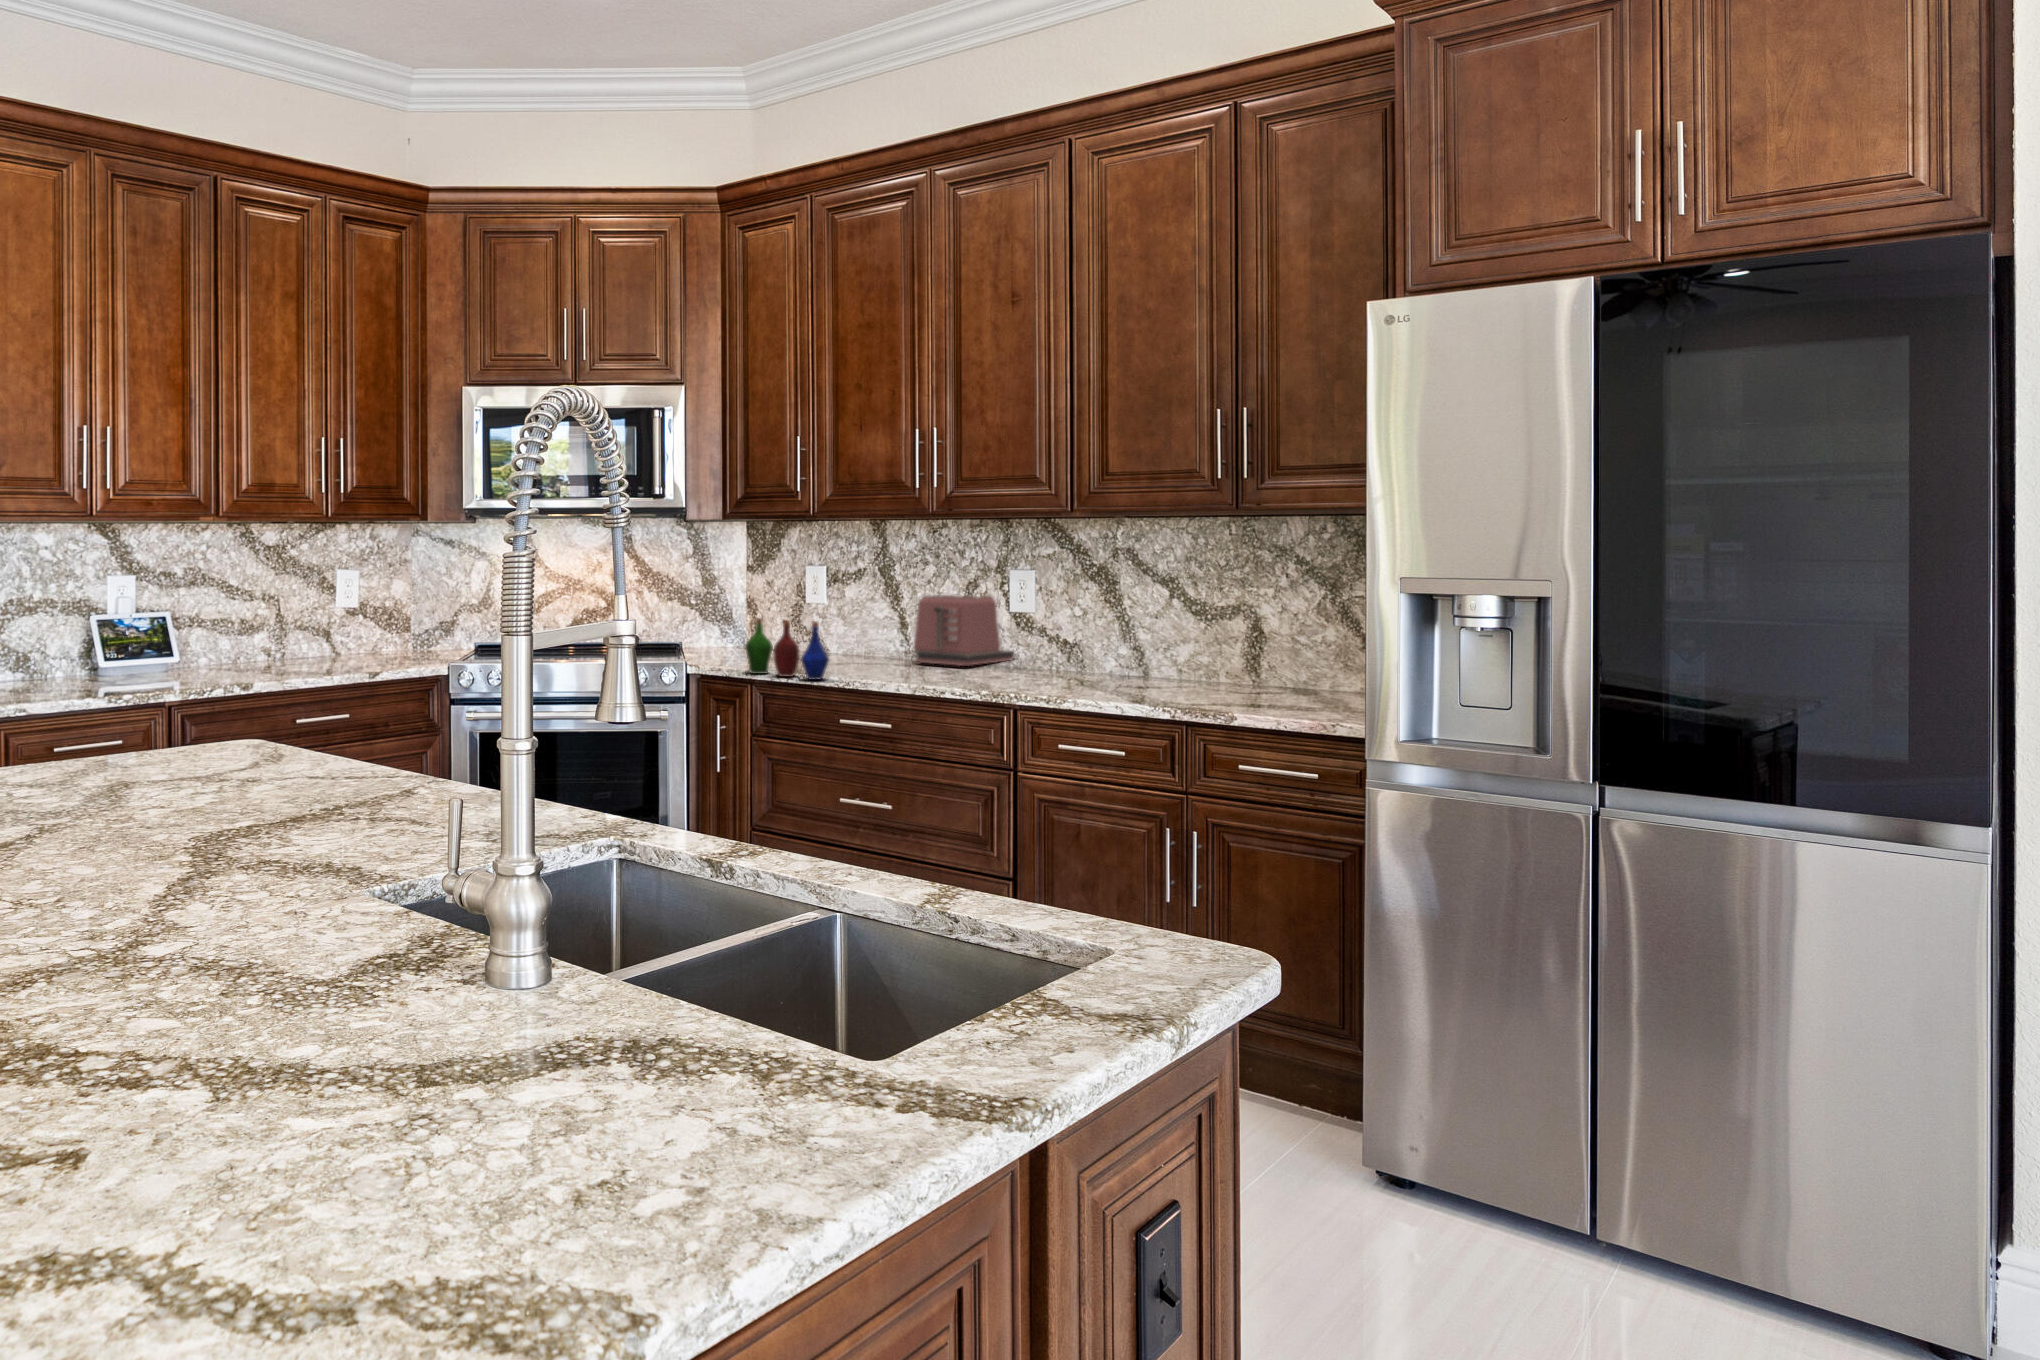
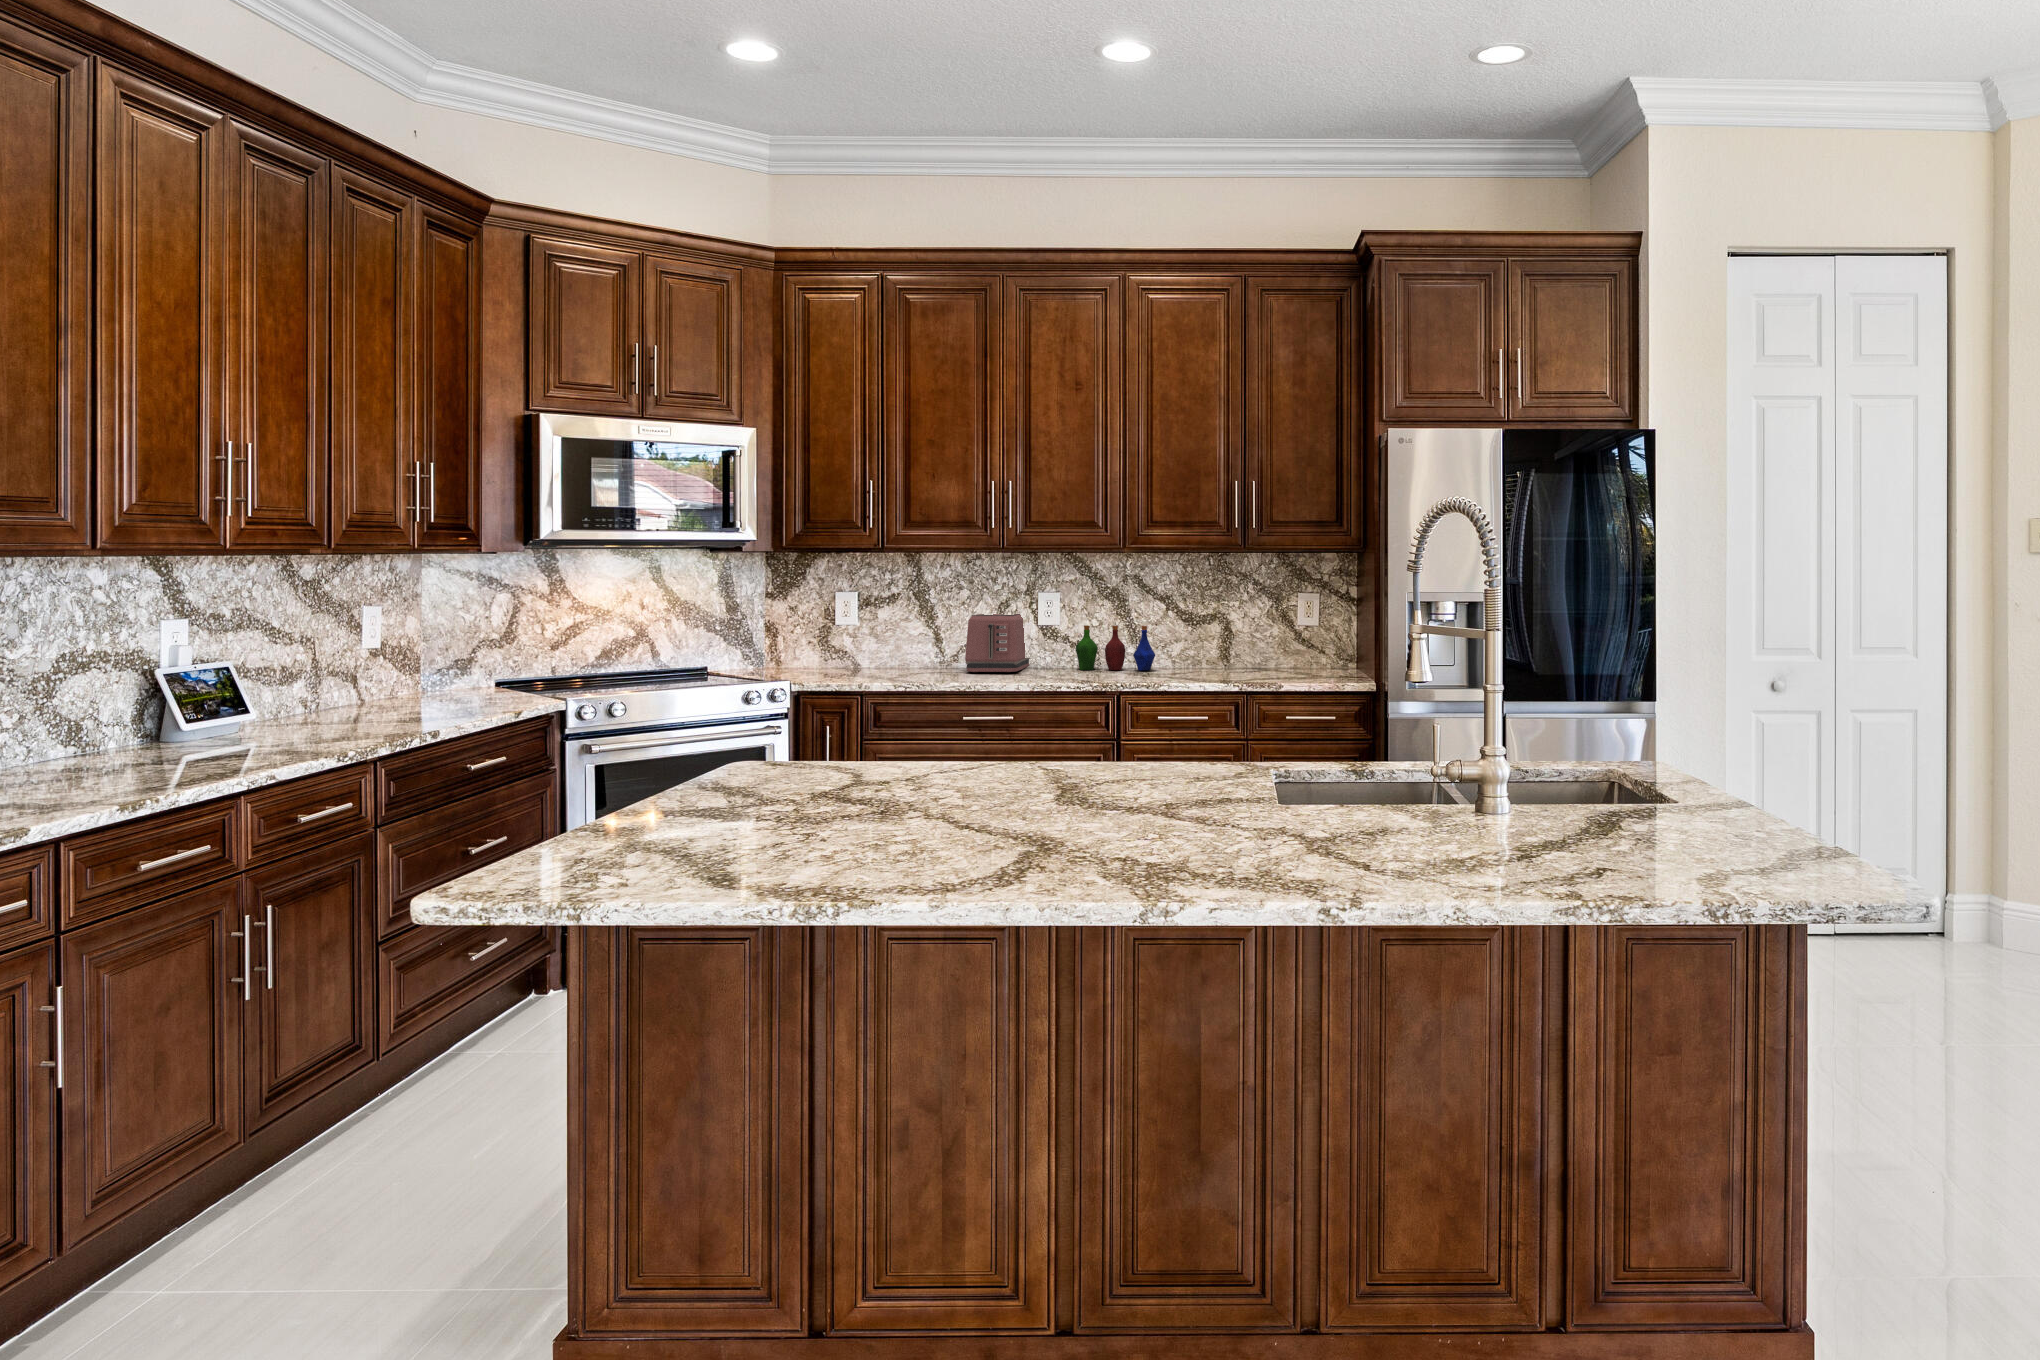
bottle: present [745,618,829,680] -> present [1075,625,1155,670]

